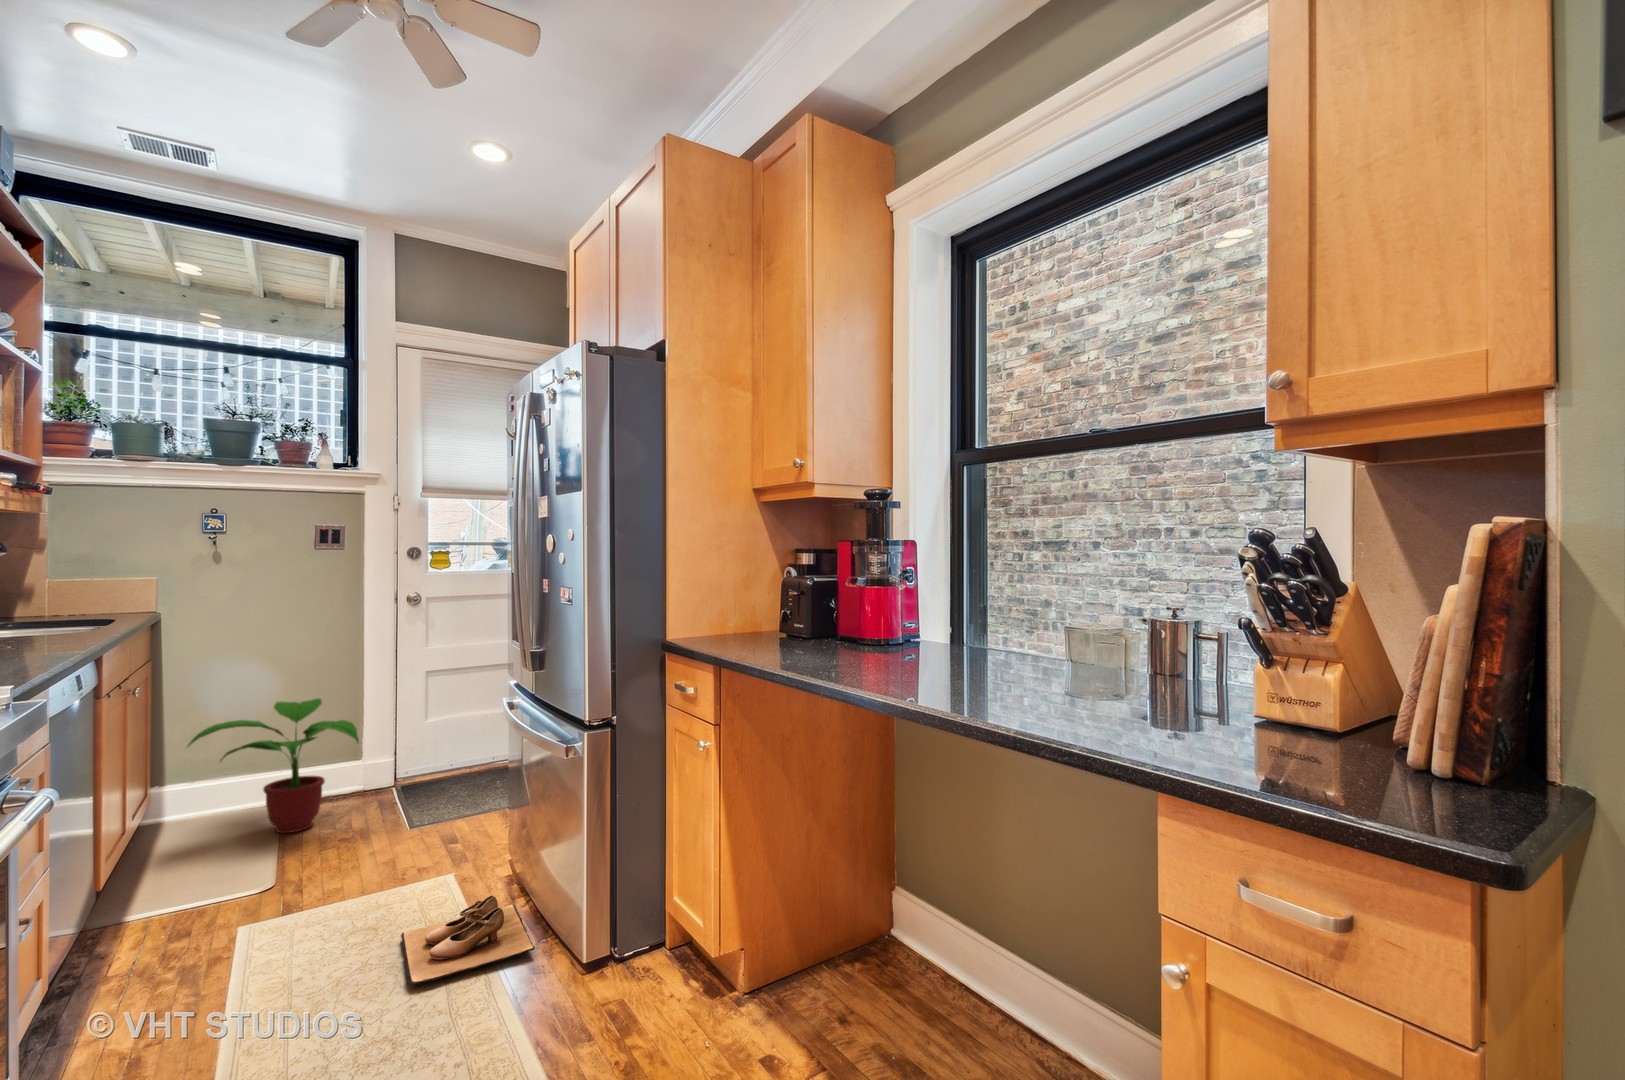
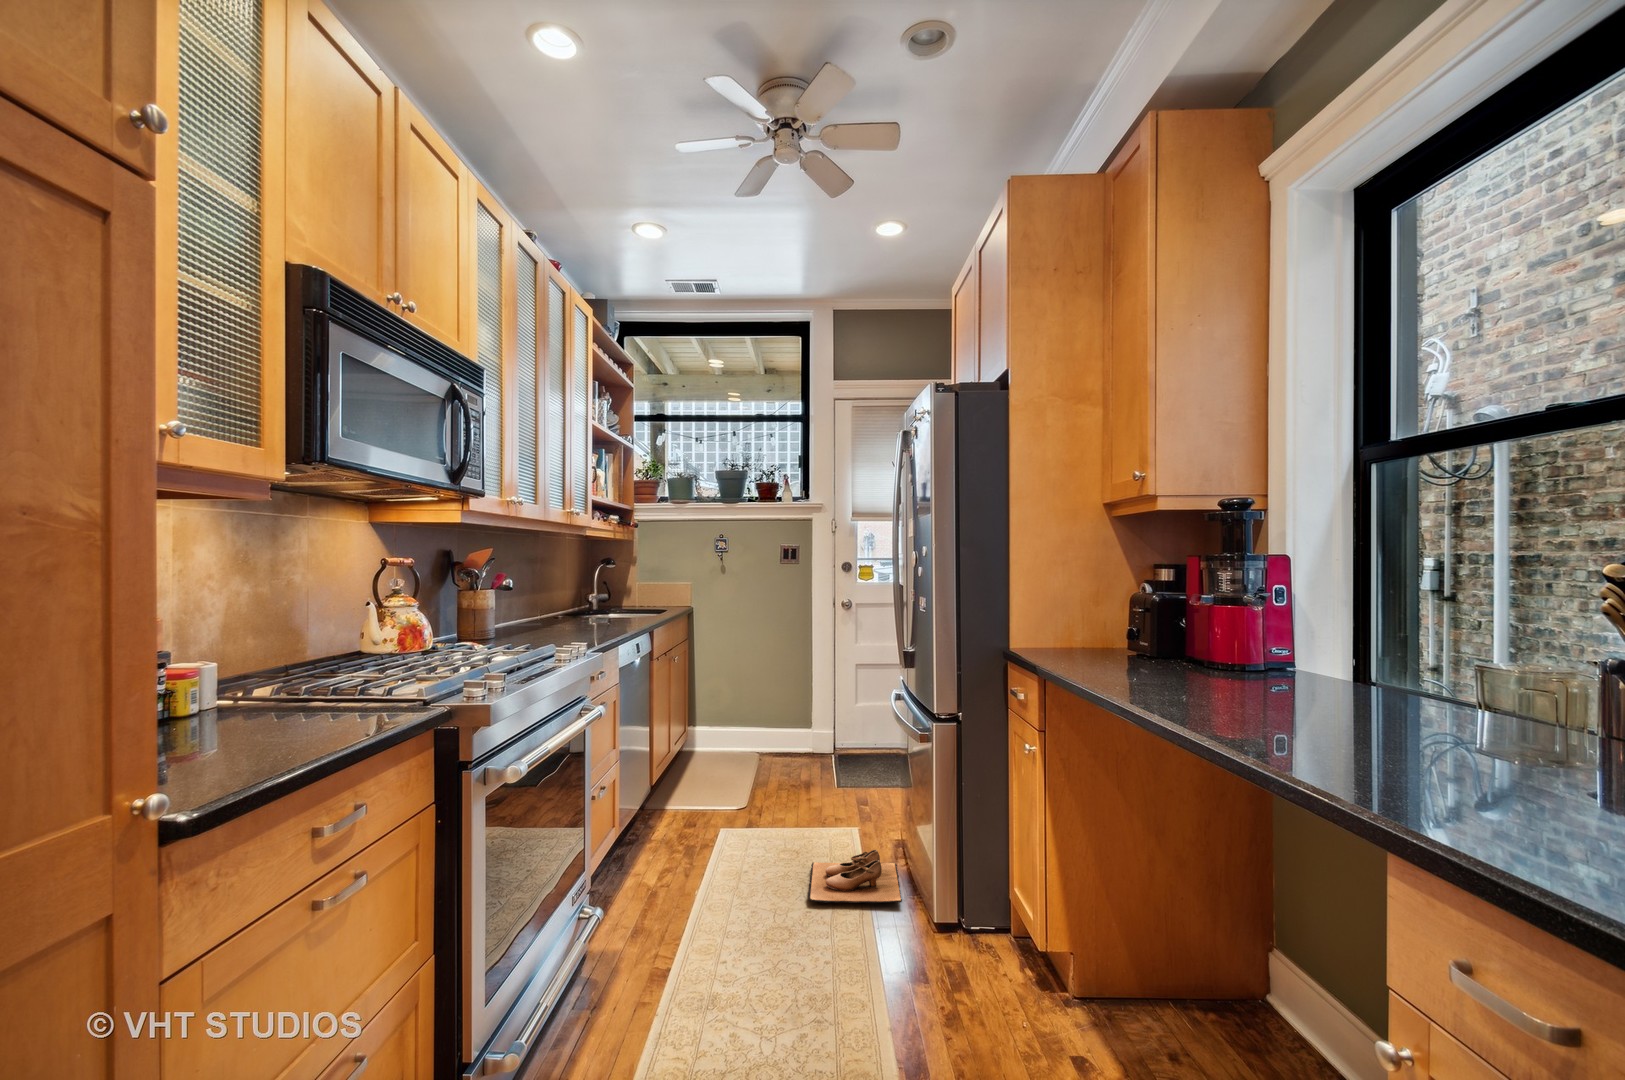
potted plant: present [187,698,359,833] -> none [701,676,805,775]

